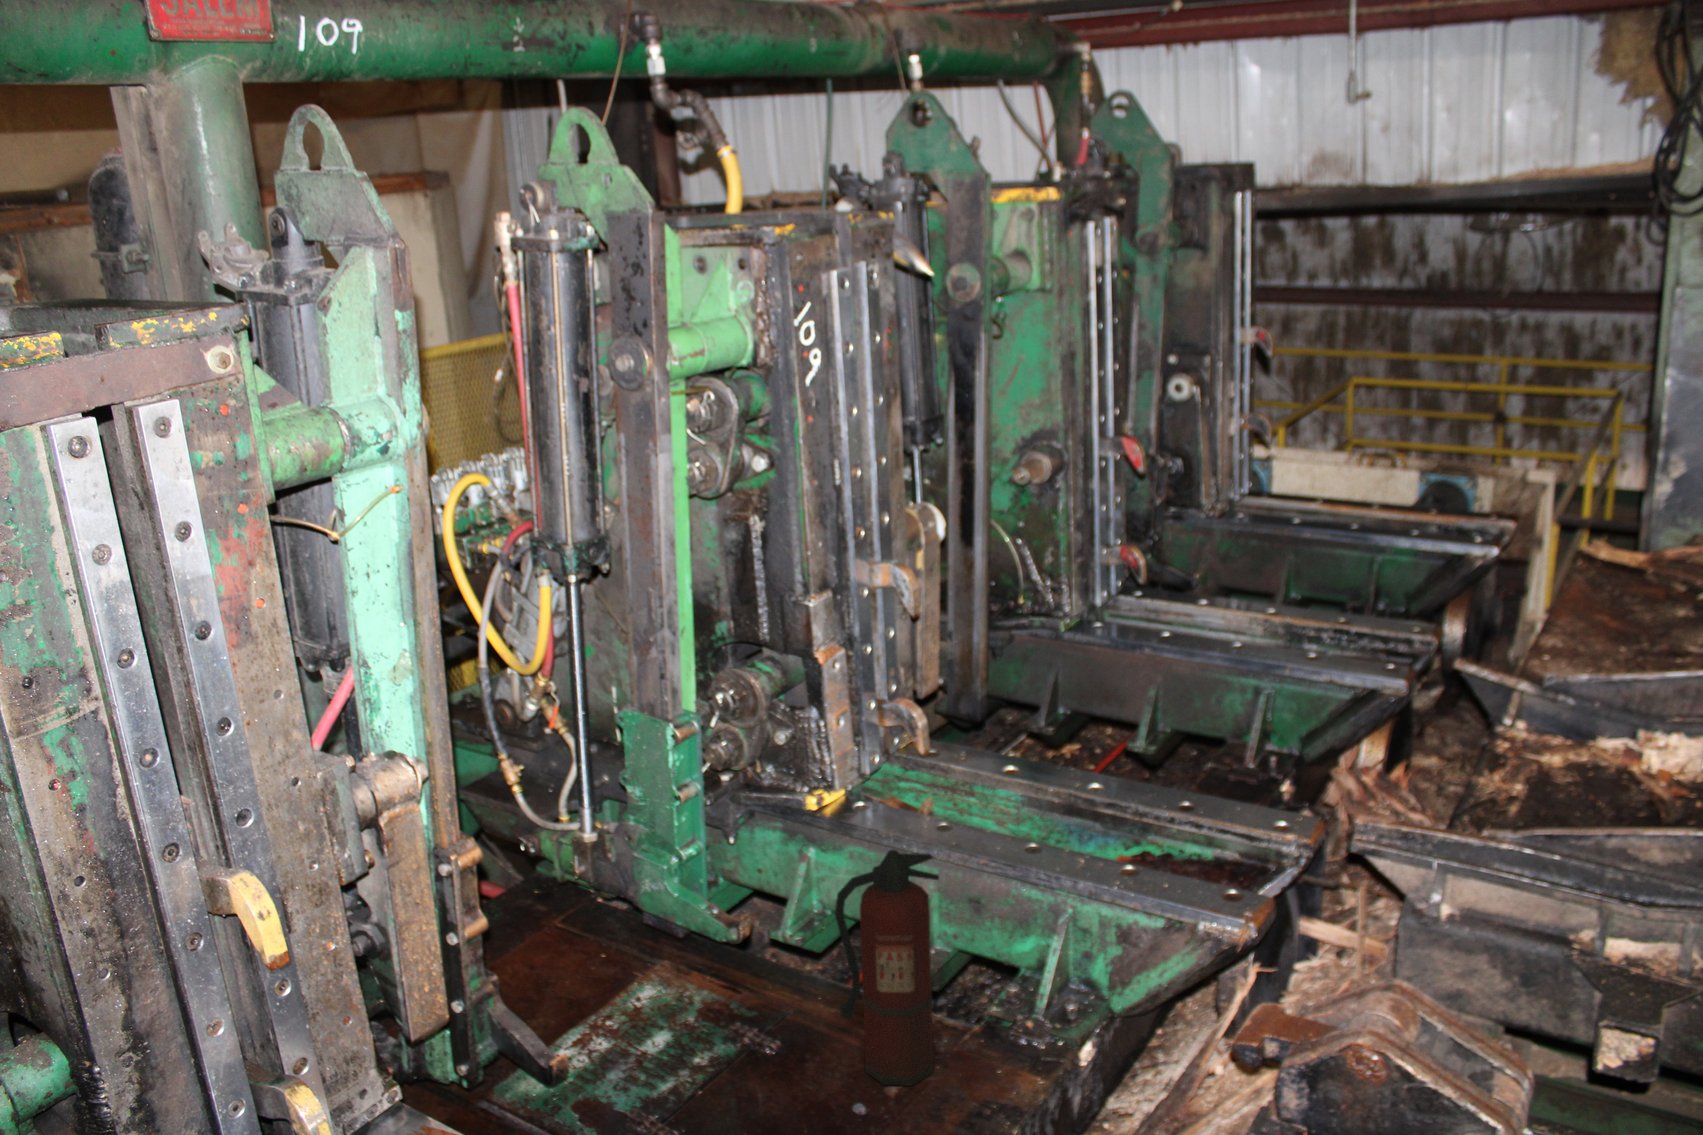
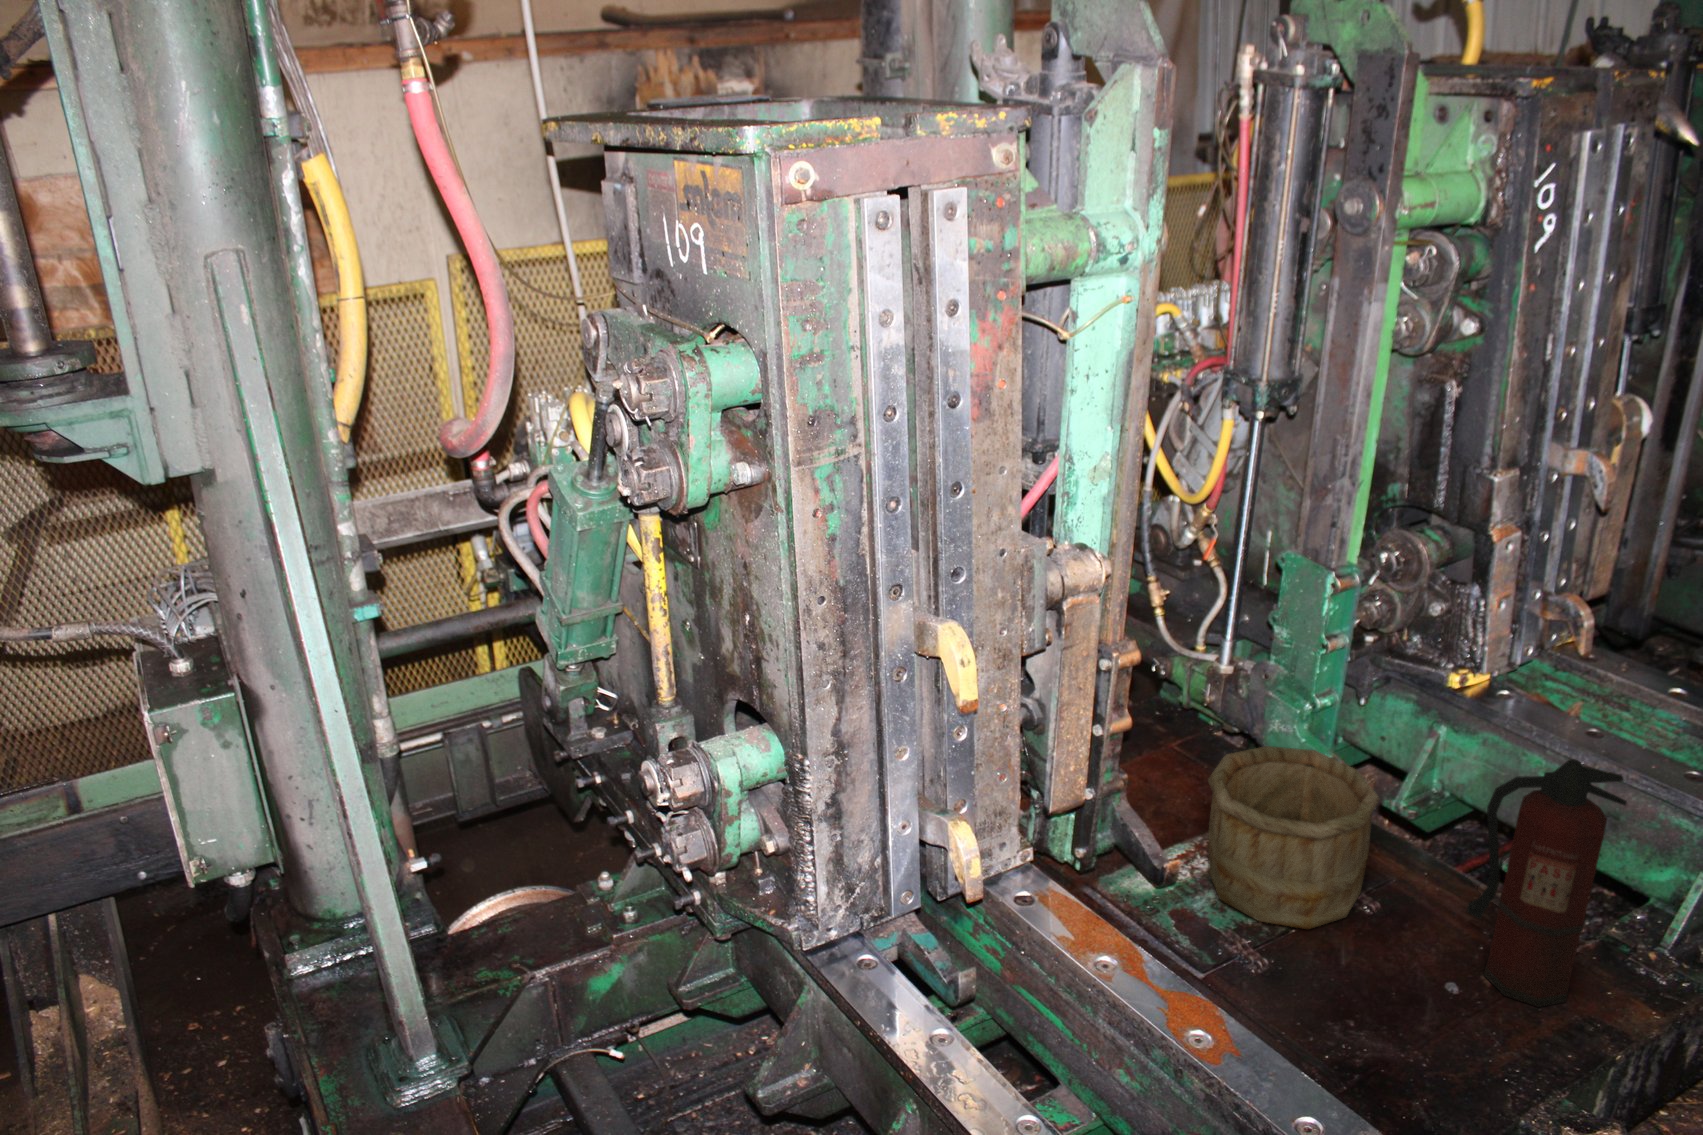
wooden bucket: none [585,898,750,1089] -> present [1208,746,1379,929]

